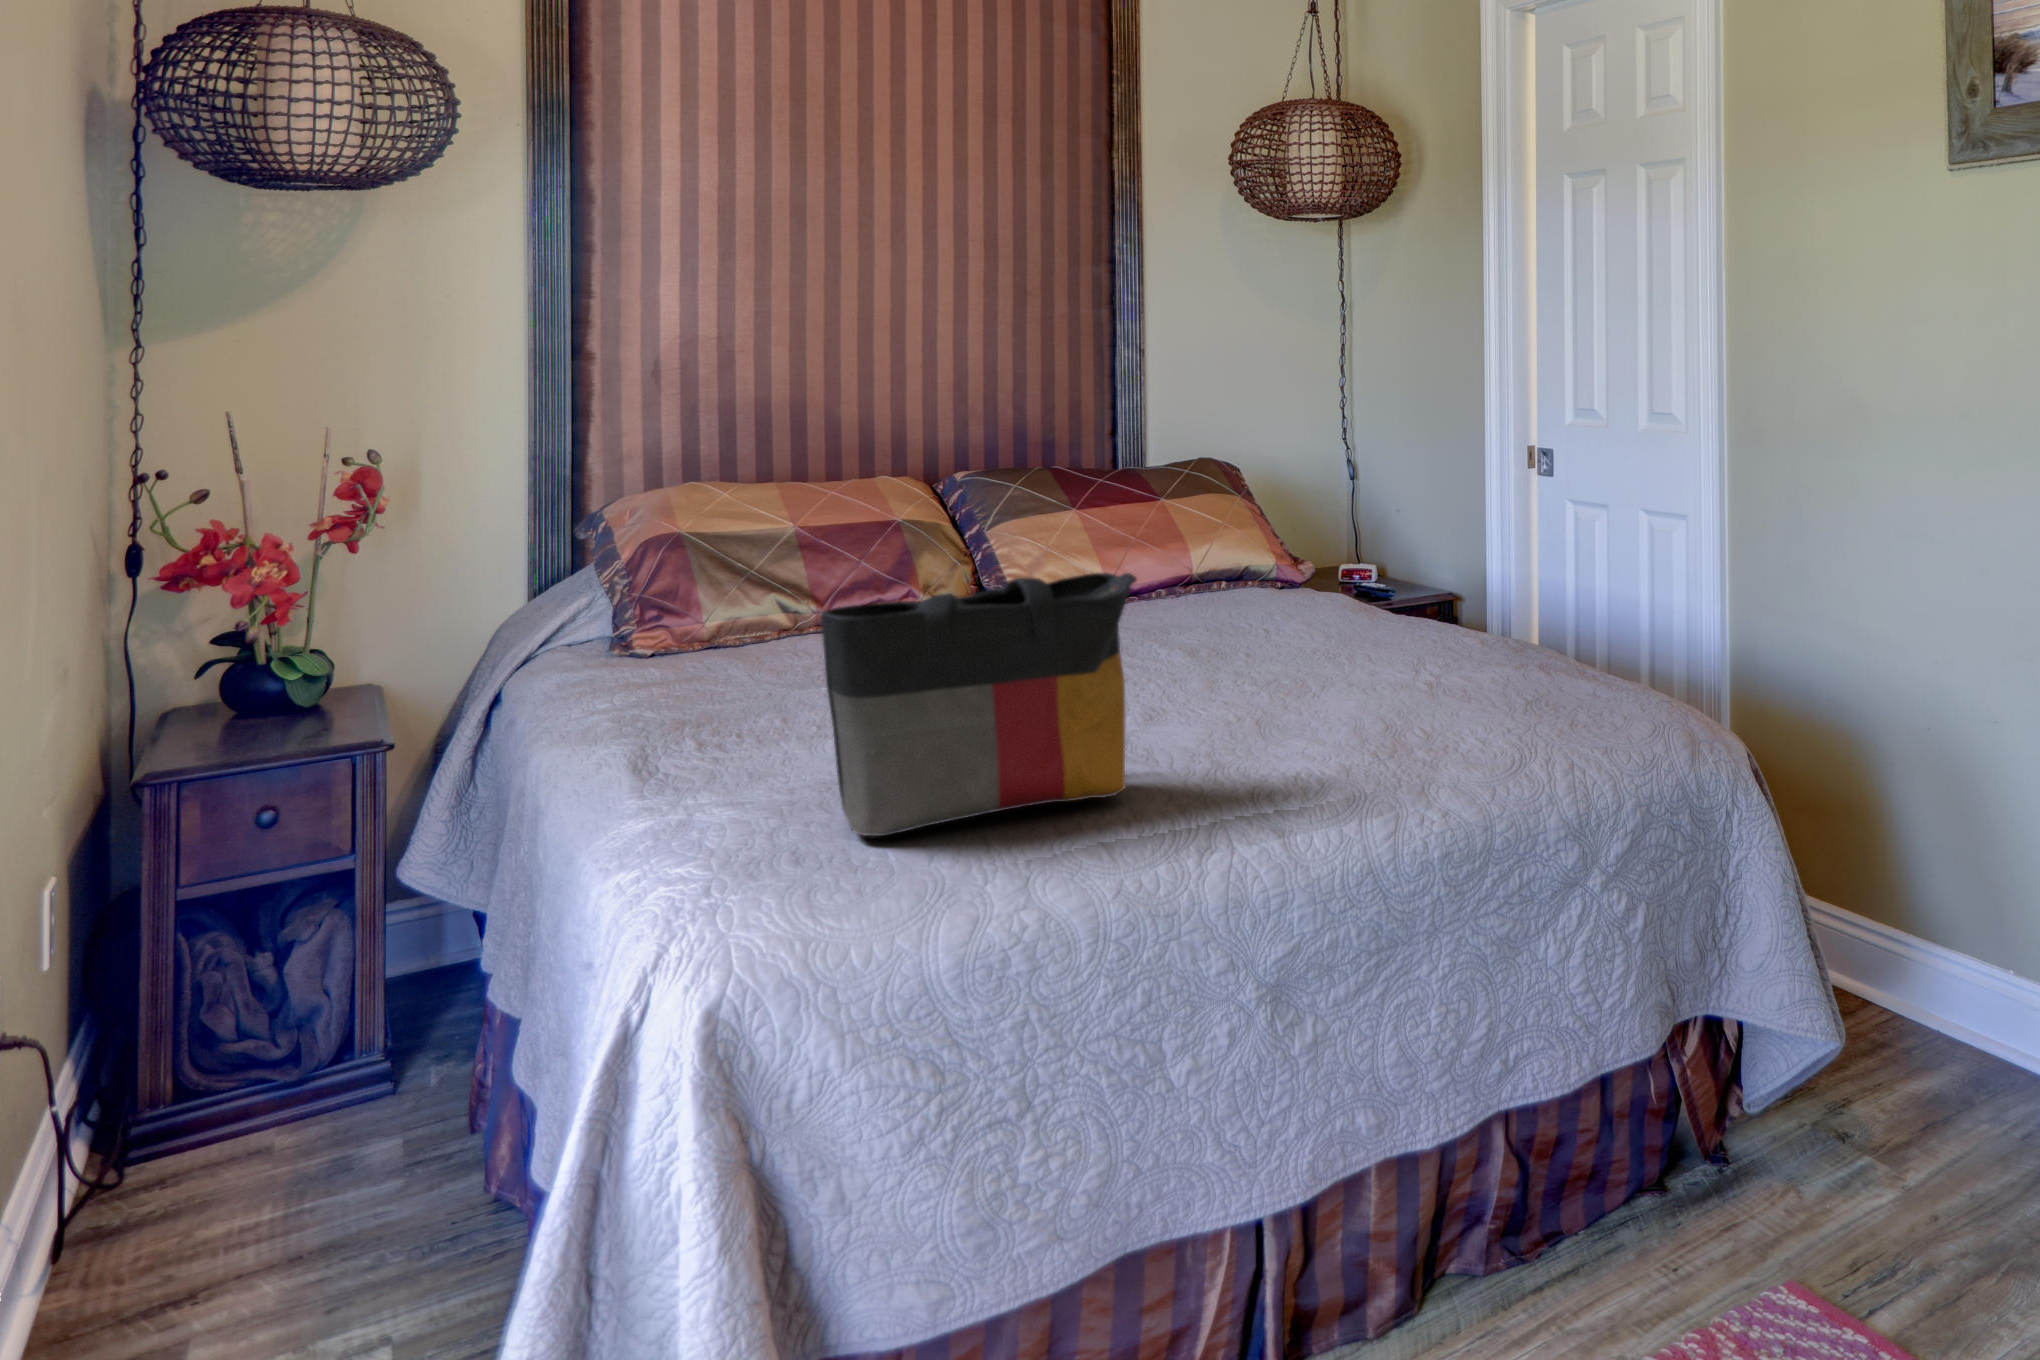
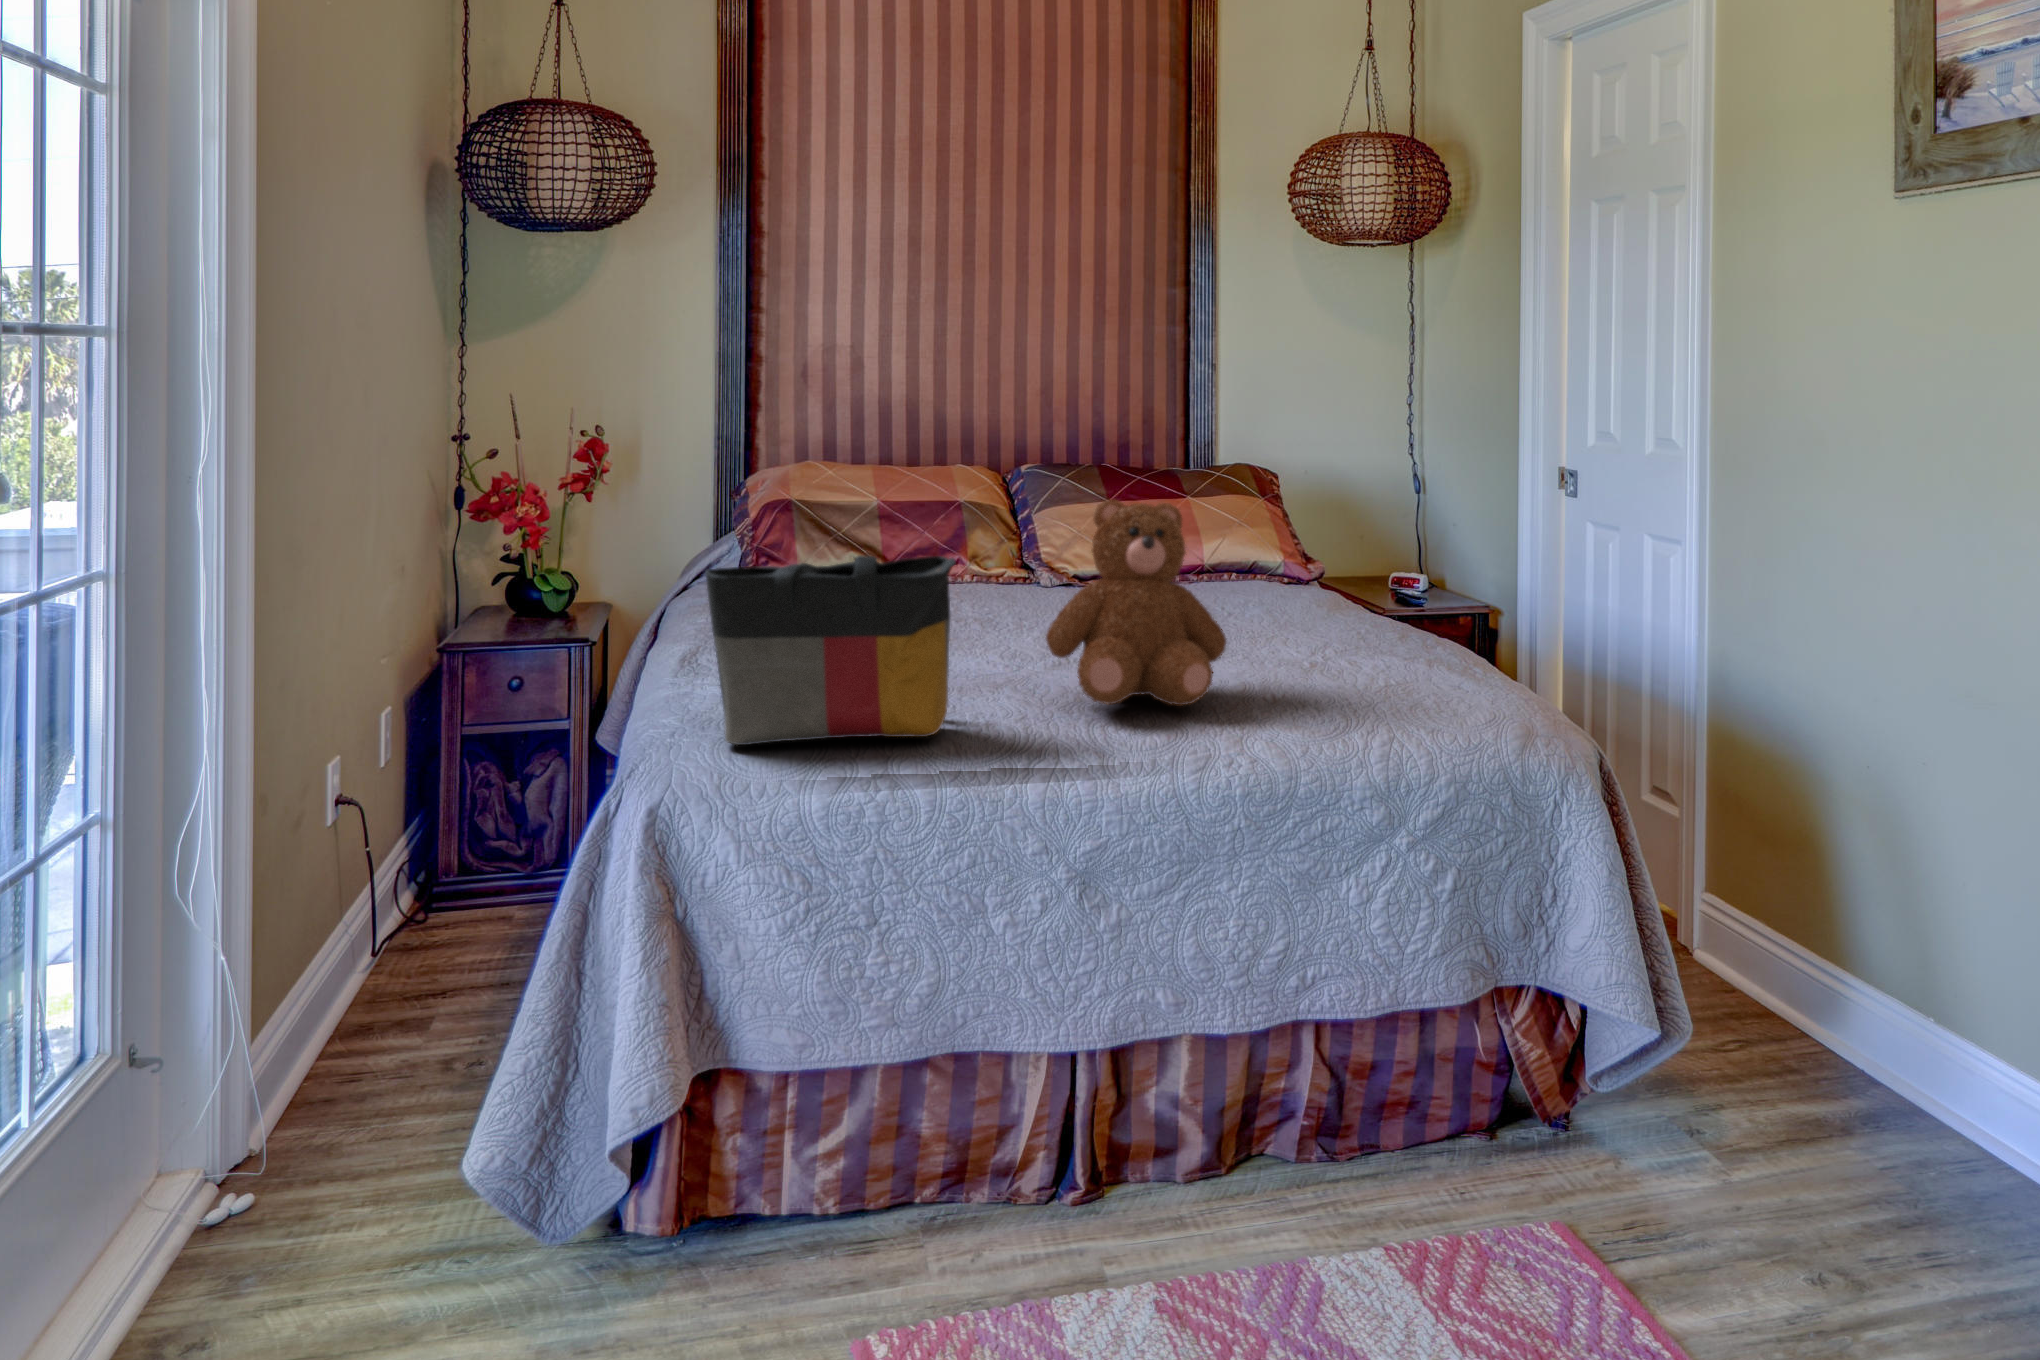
teddy bear: none [1189,495,1393,736] -> present [1046,500,1226,706]

